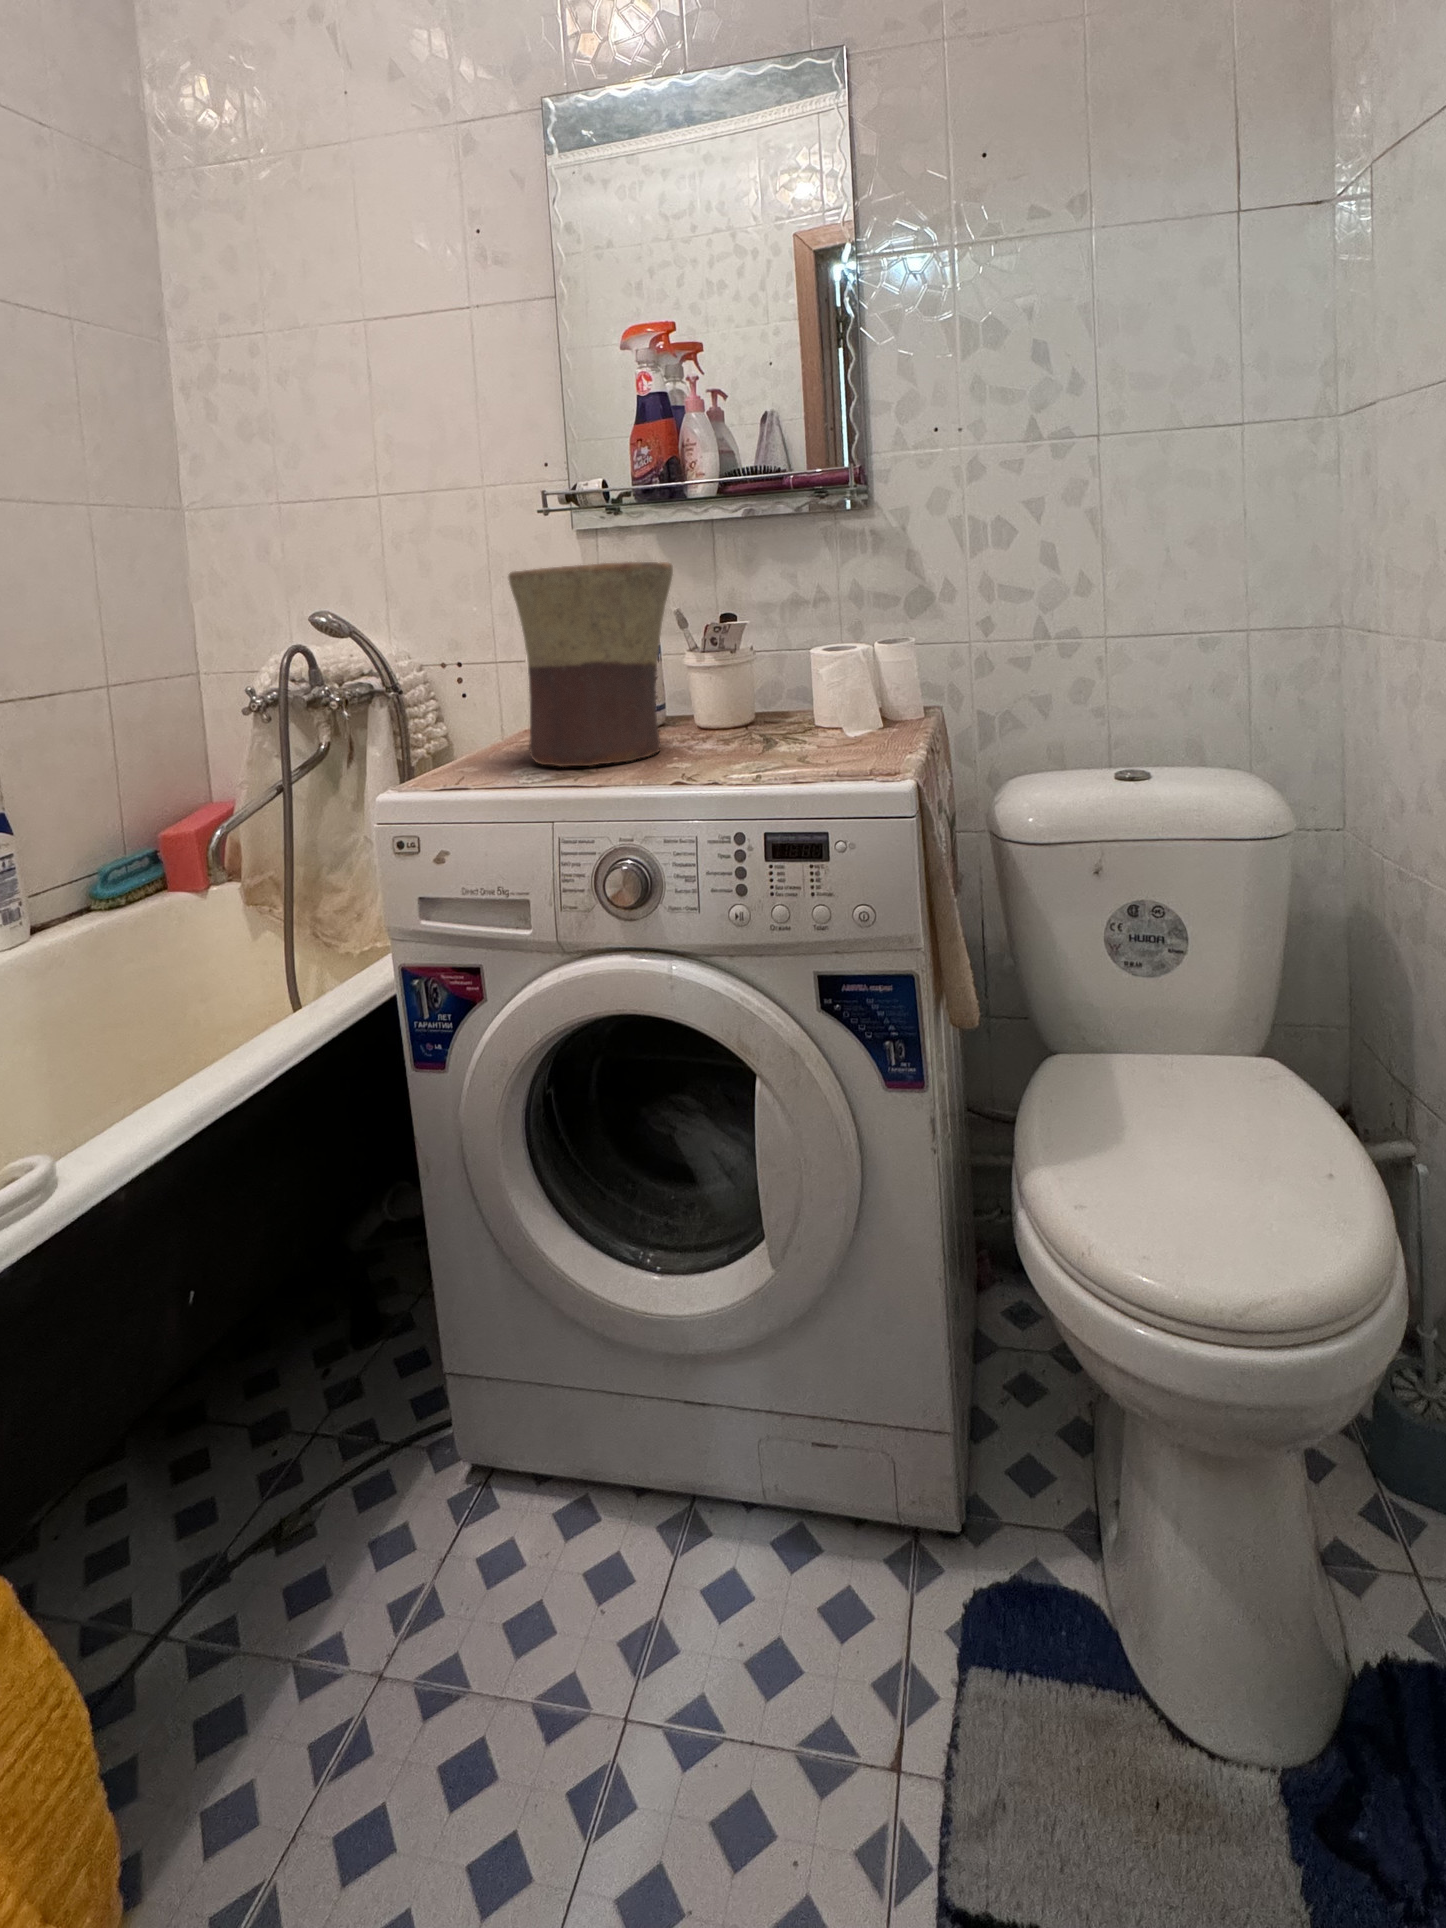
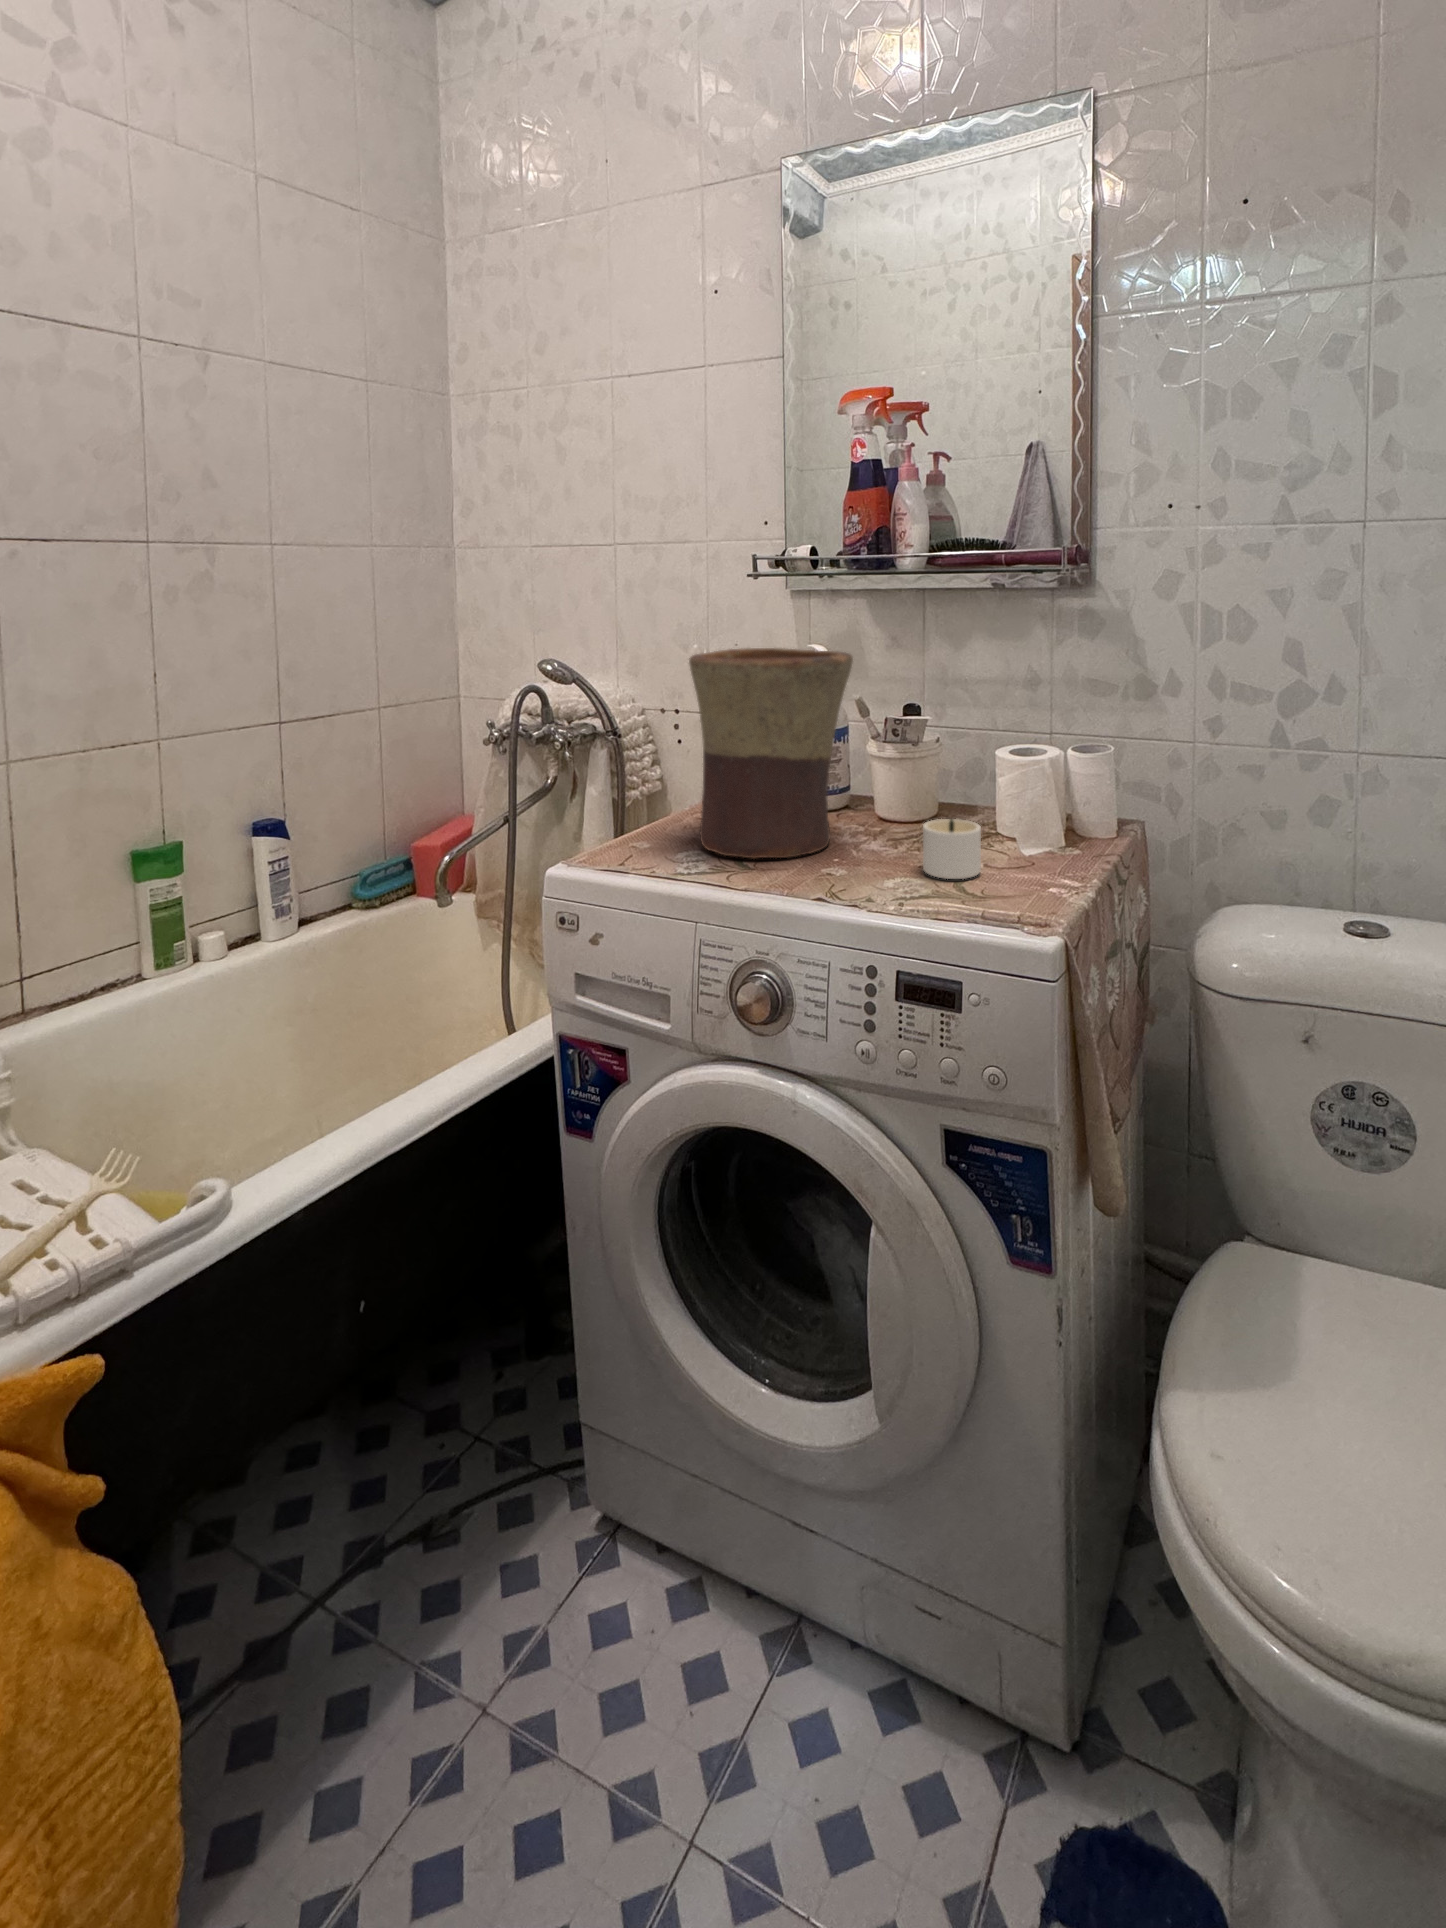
candle: none [758,704,839,758] -> present [923,819,981,879]

